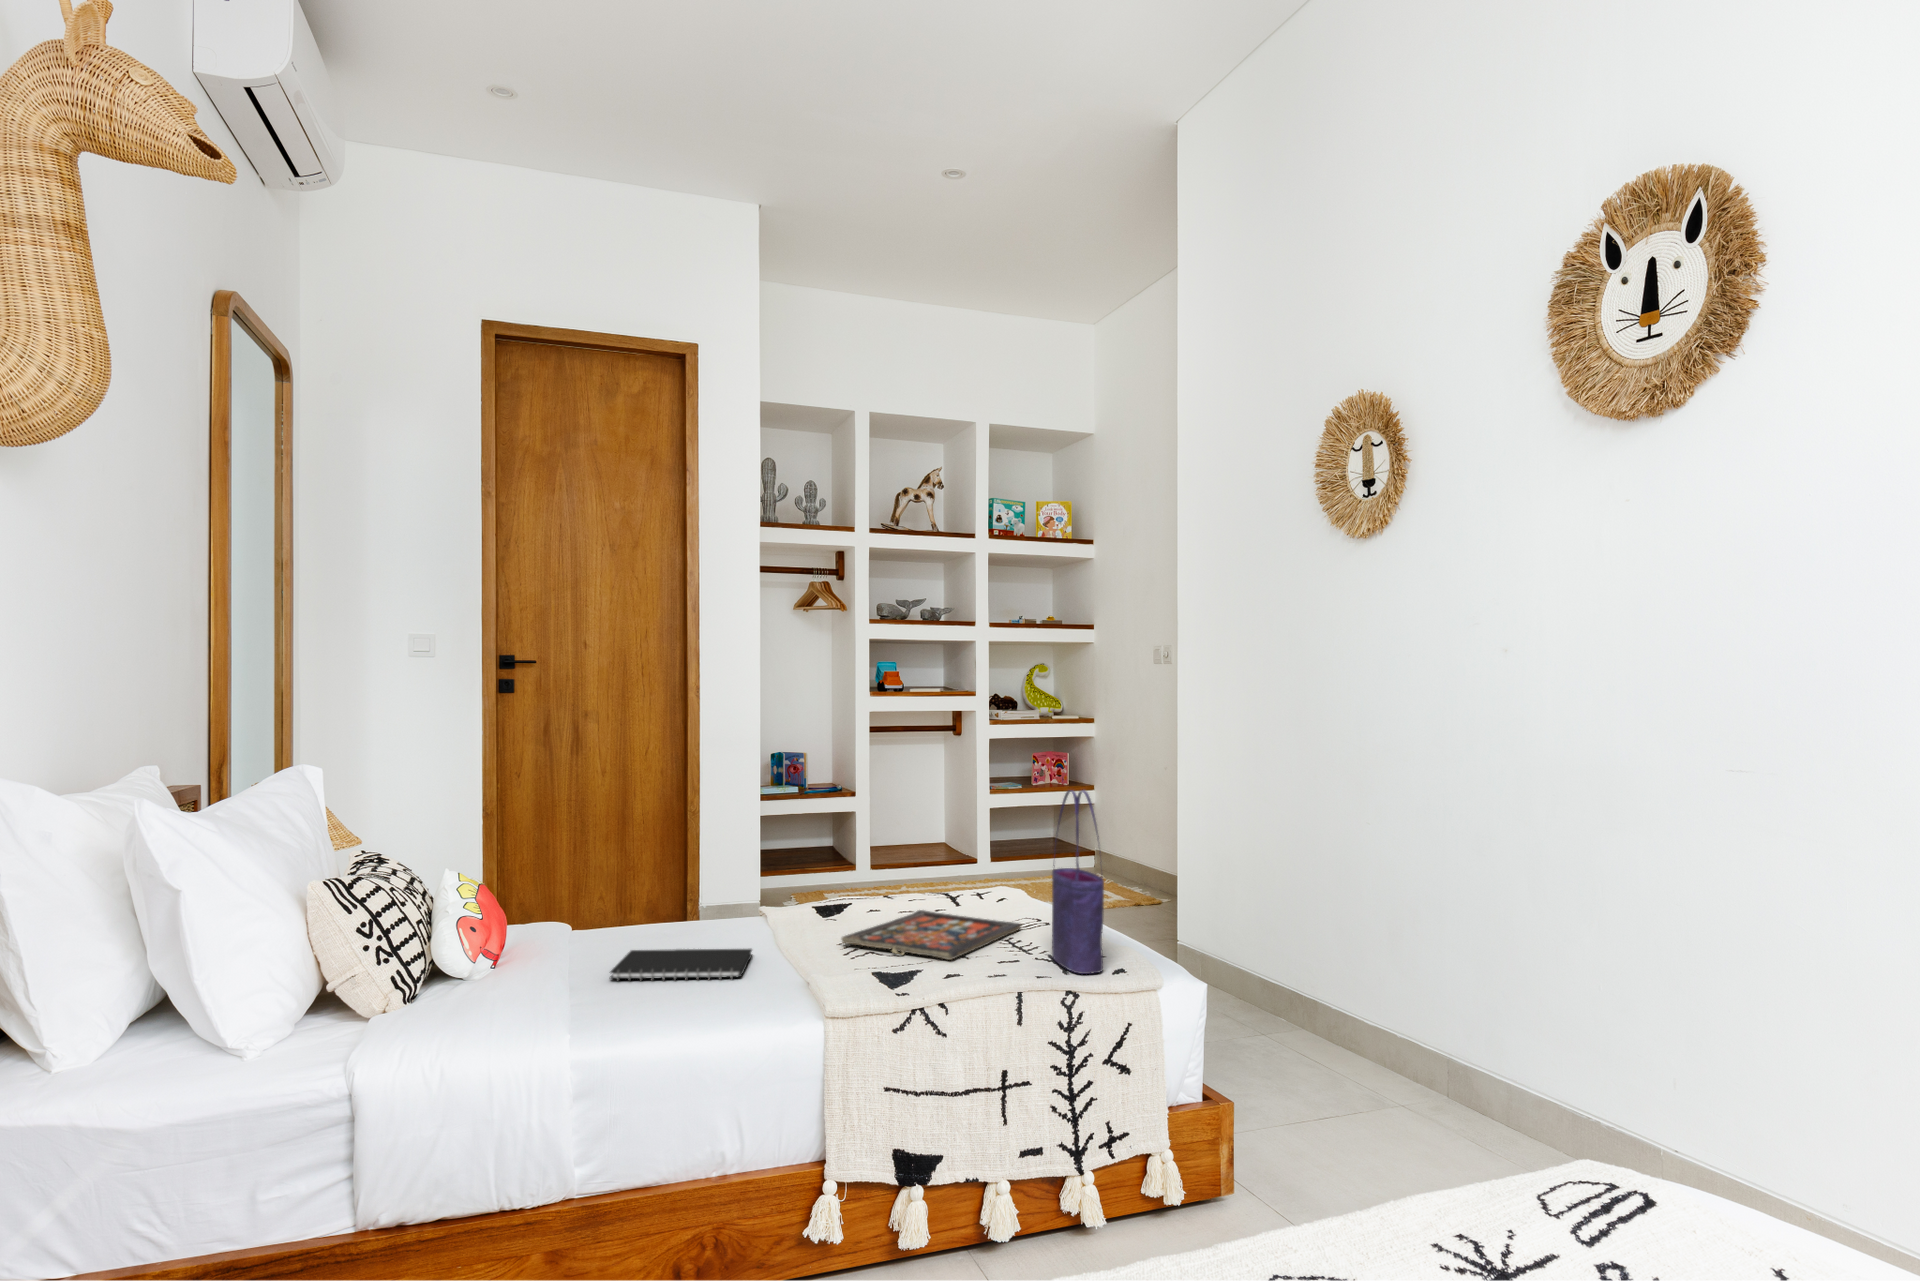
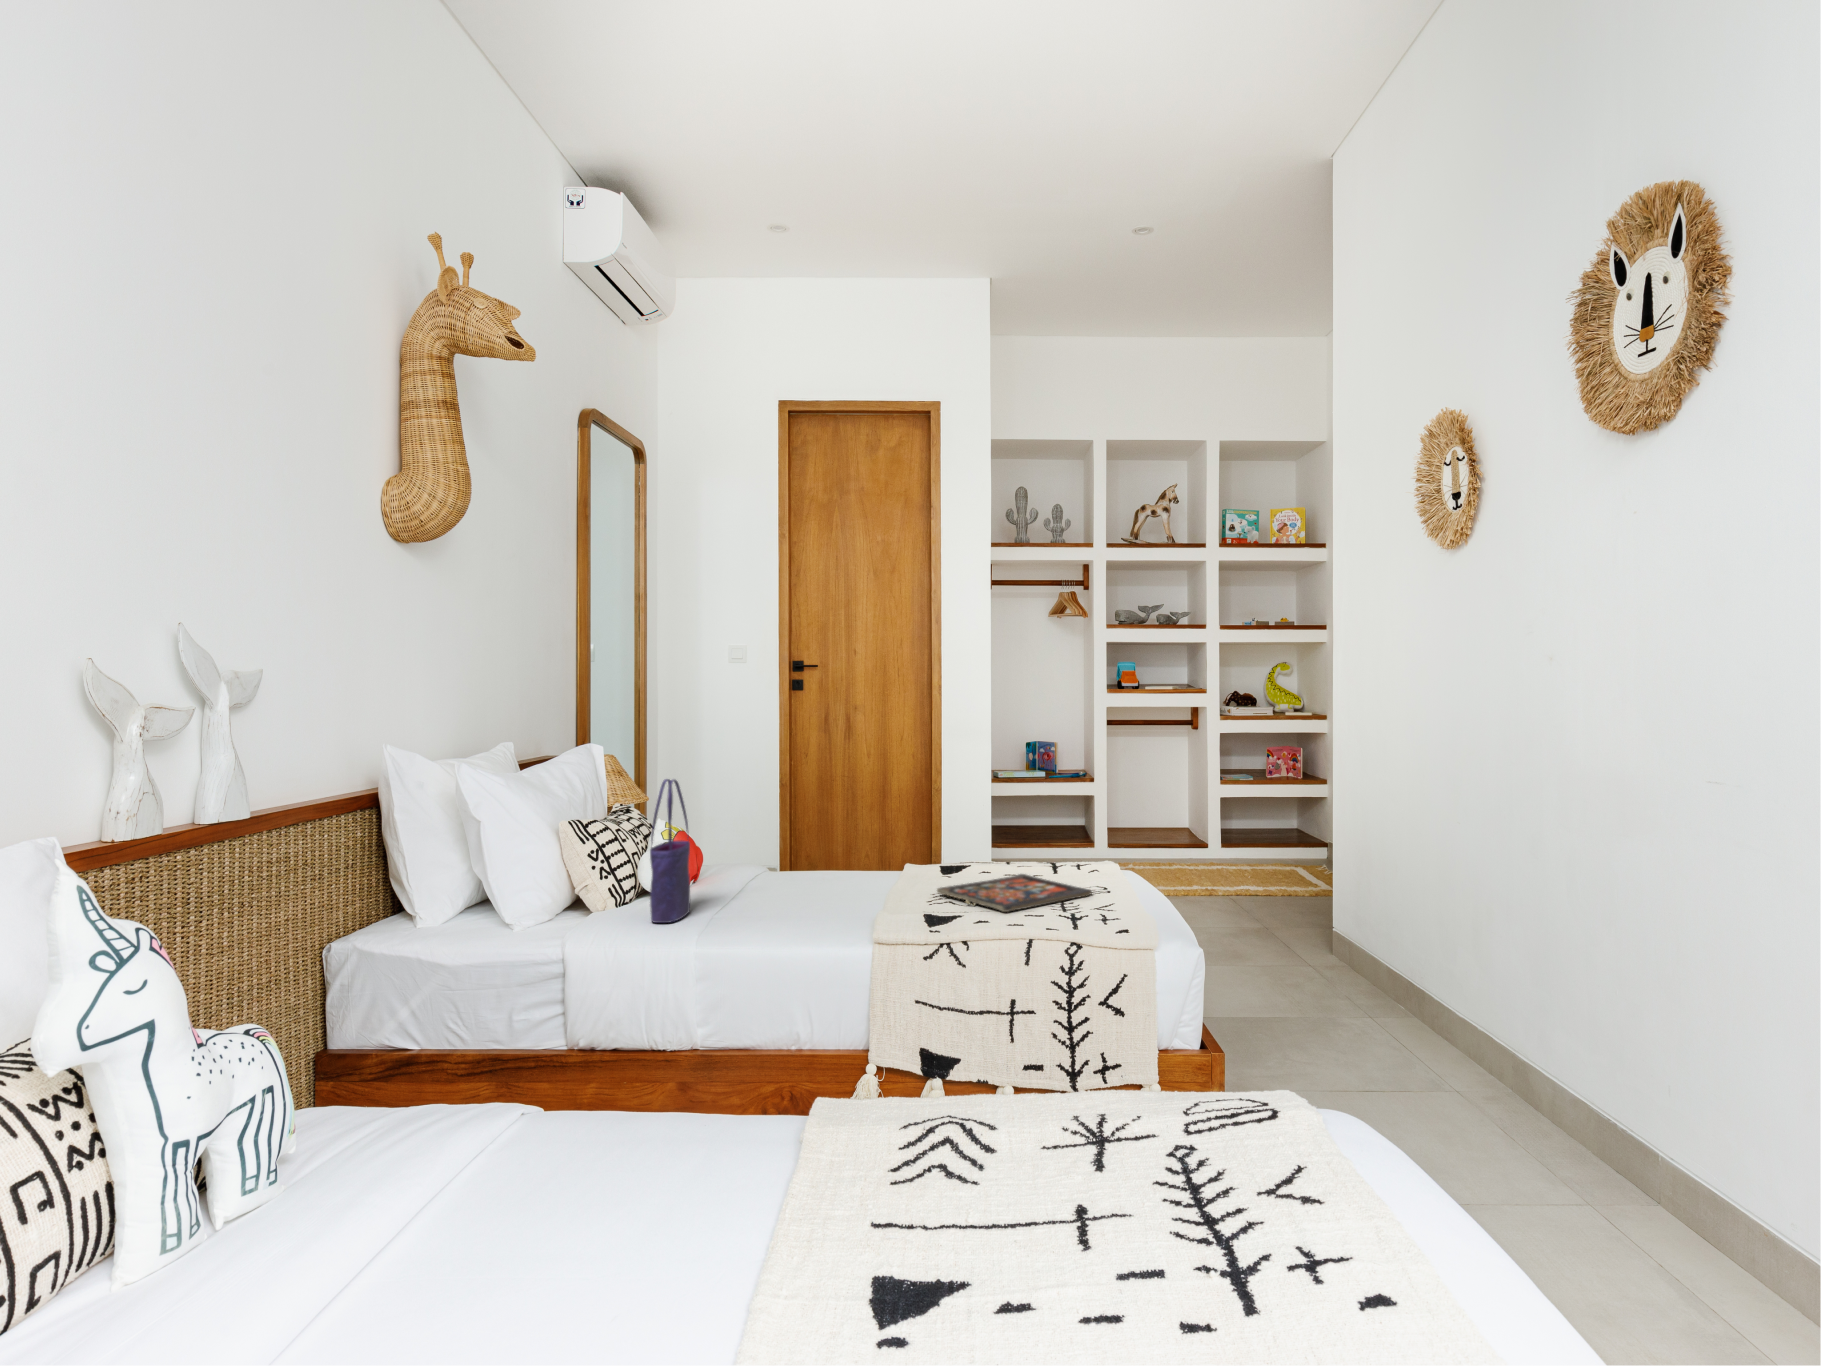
tote bag: present [1052,790,1104,974] -> present [650,779,690,923]
notebook: present [610,949,752,980] -> none [755,885,866,911]

